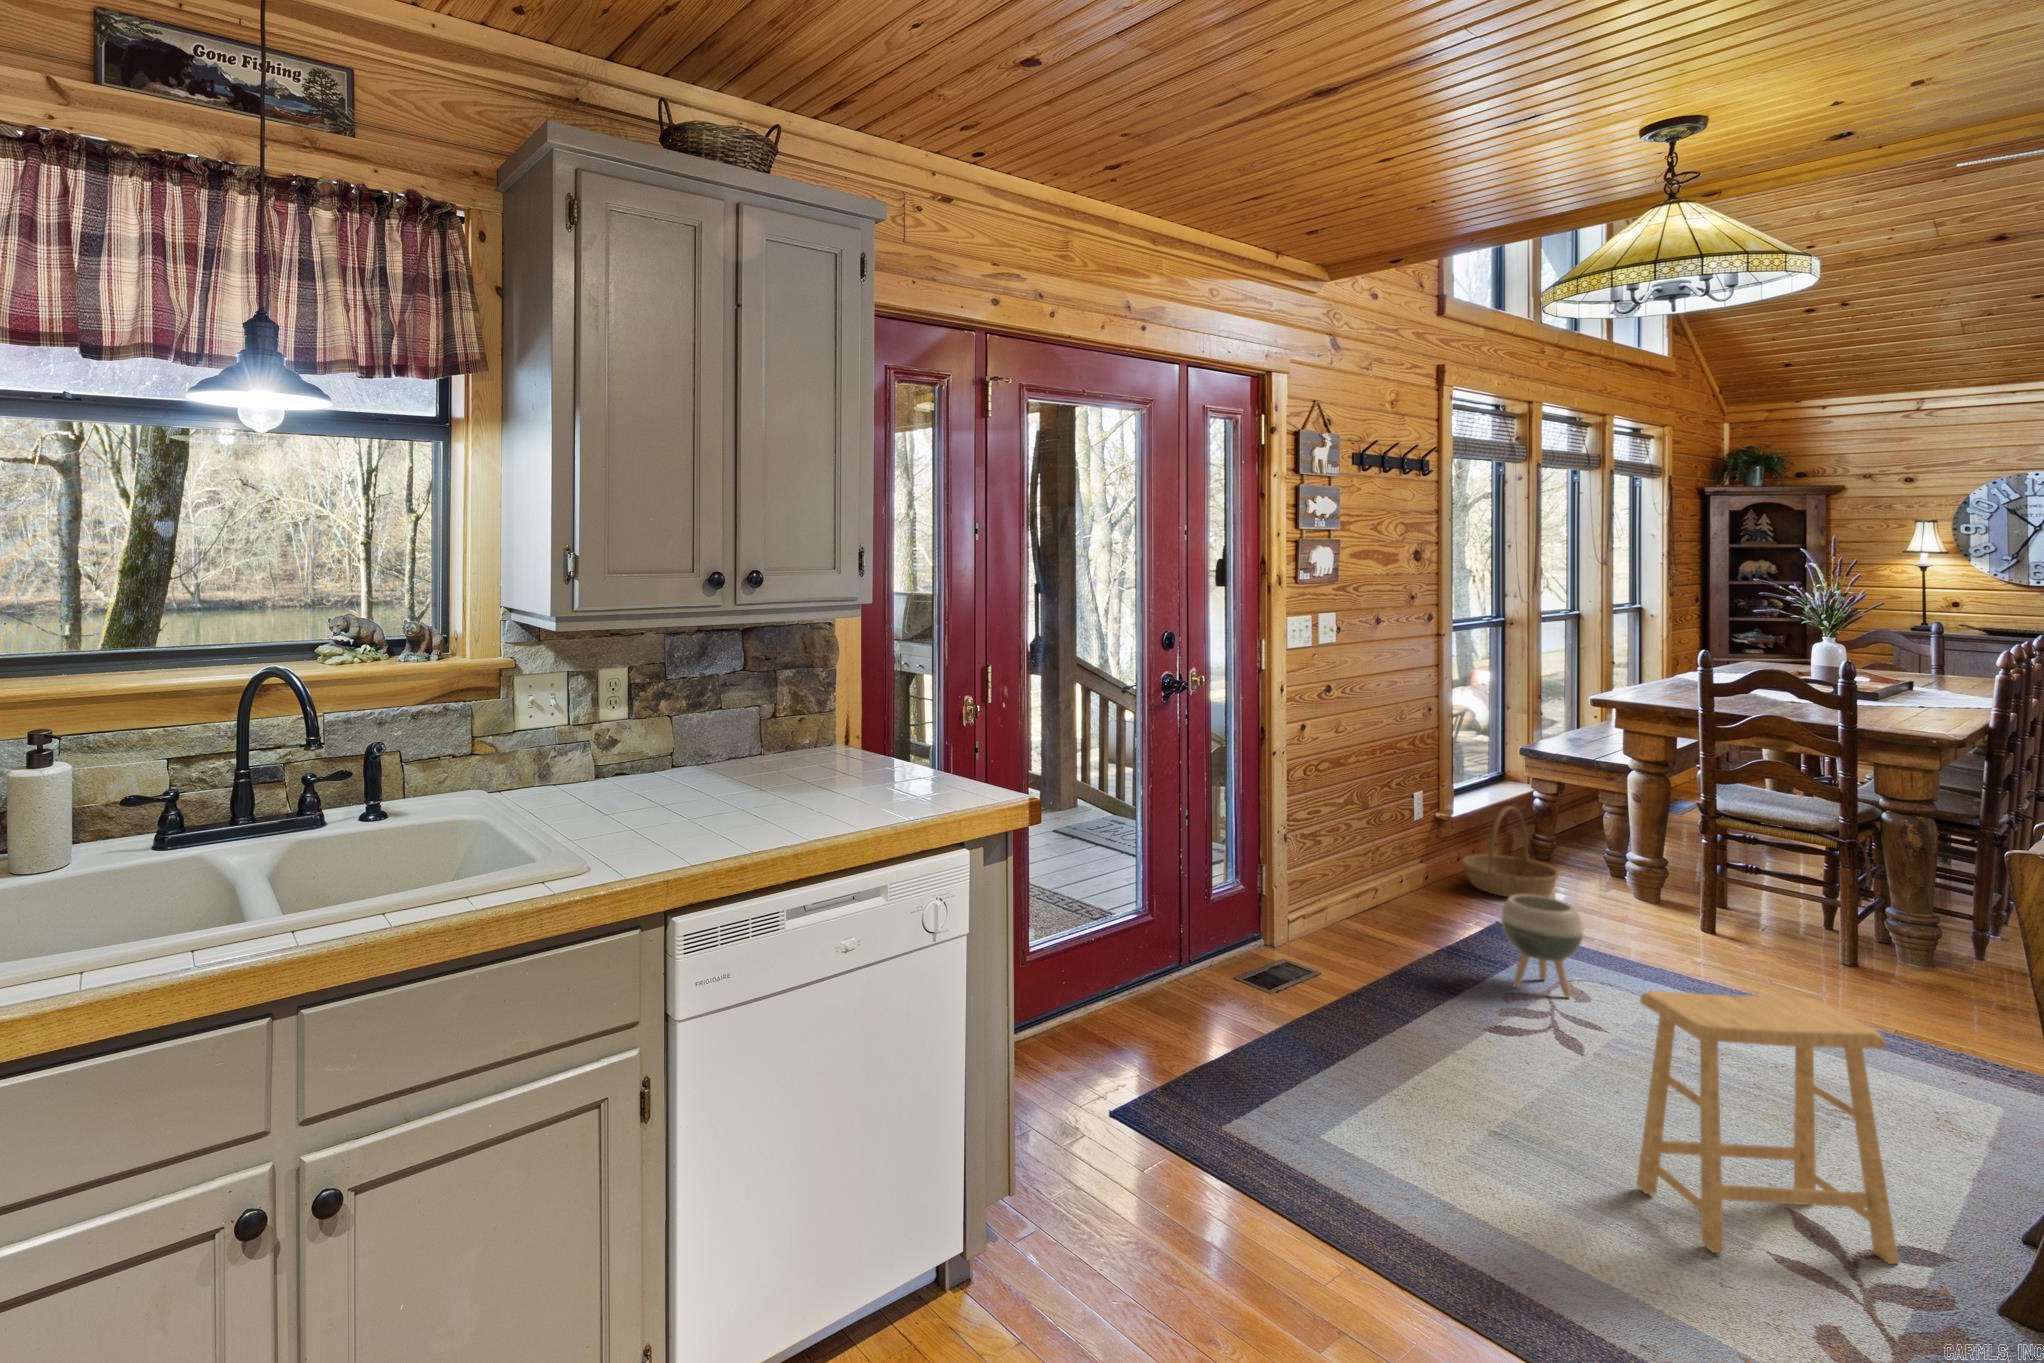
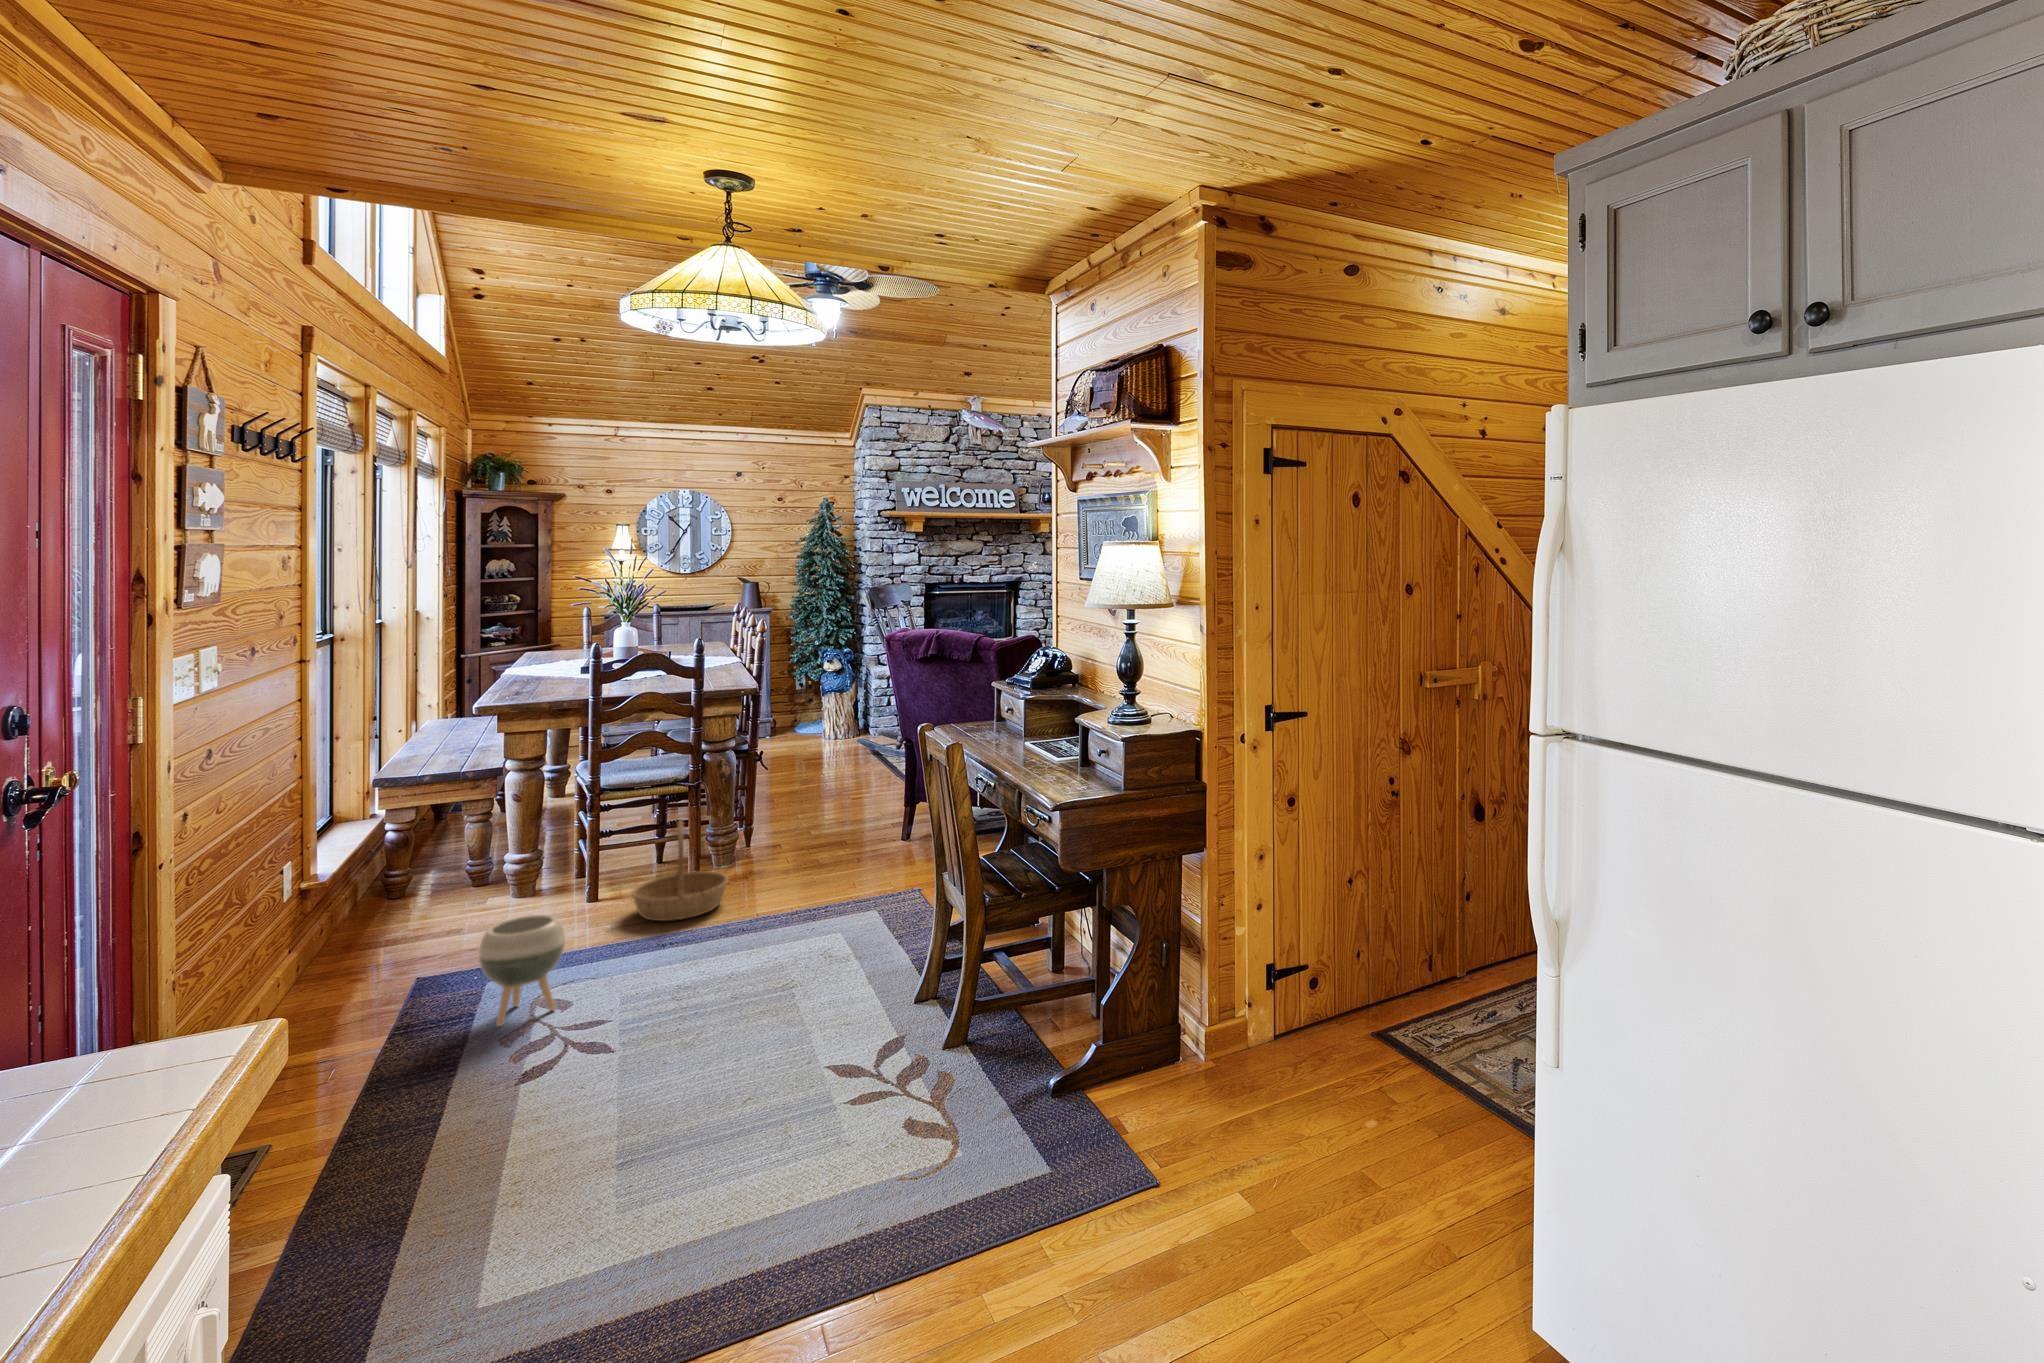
basket: present [1462,806,1559,897] -> present [631,820,729,921]
footstool: present [1637,991,1899,1264] -> none [753,899,910,1137]

